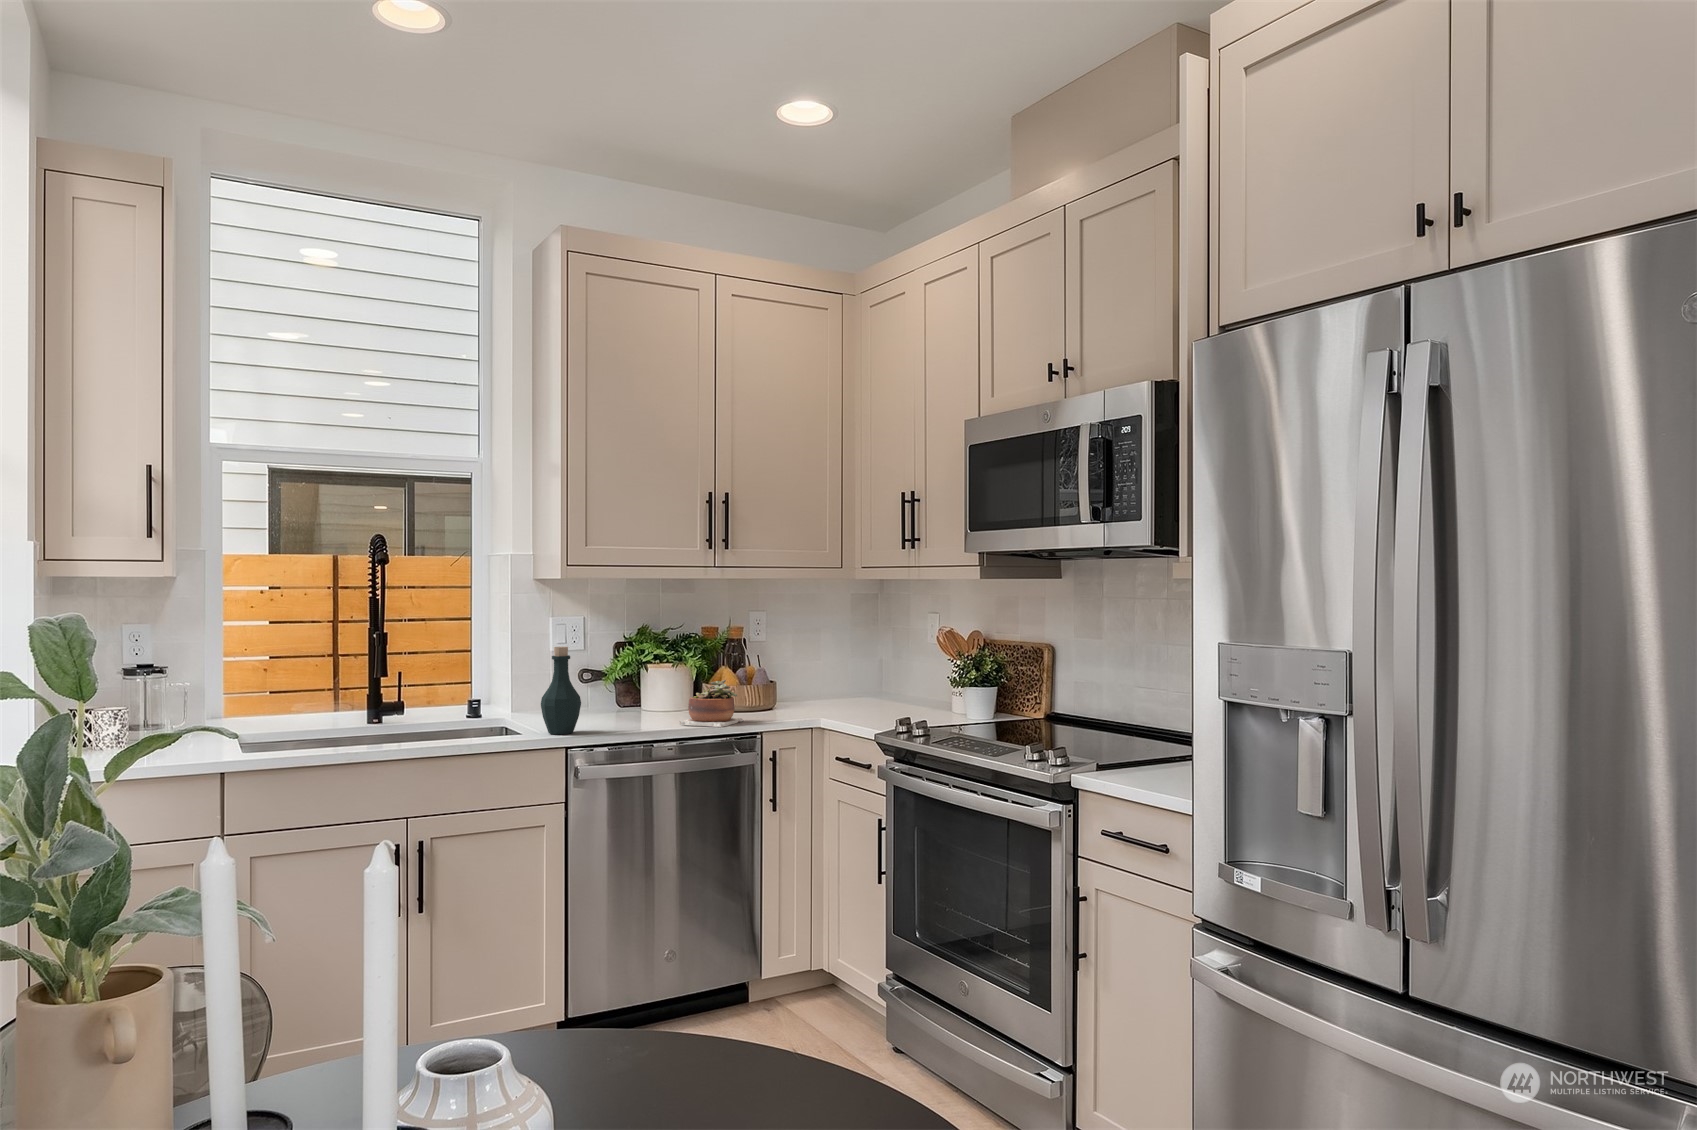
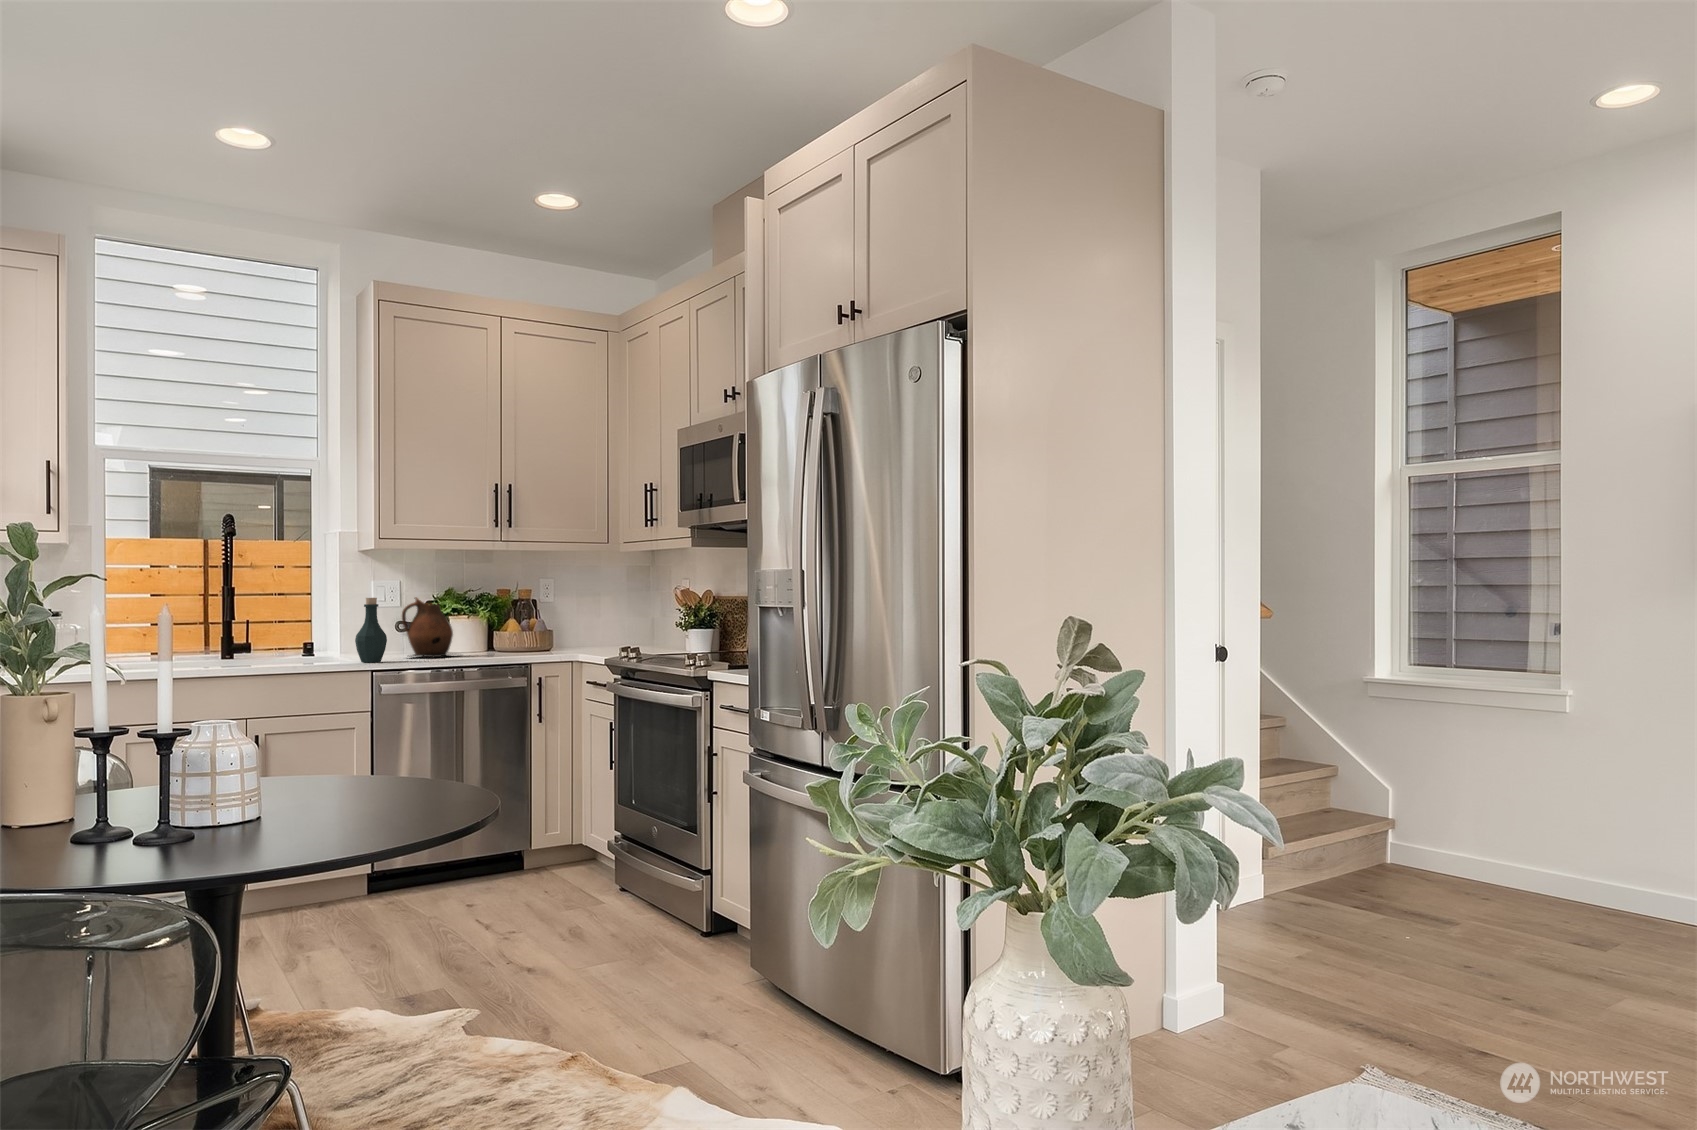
ceramic pitcher: none [592,641,668,724] -> present [402,597,453,657]
succulent plant: present [679,680,743,727] -> none [466,625,518,658]

